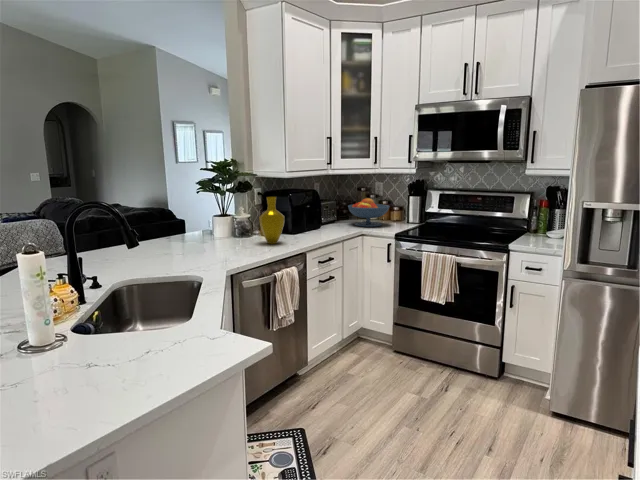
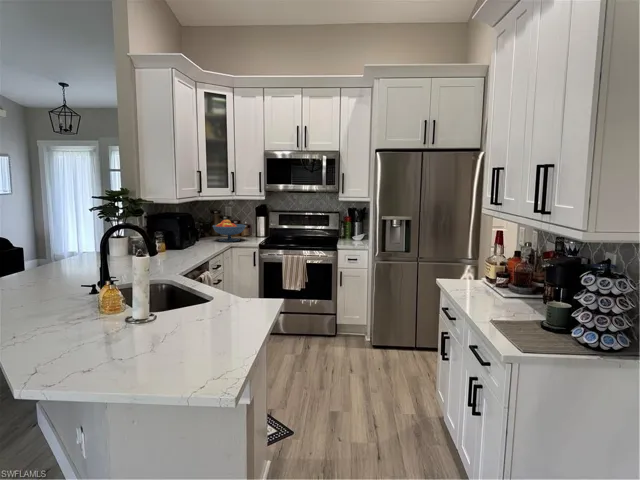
vase: present [259,197,284,244] -> none [168,220,189,258]

